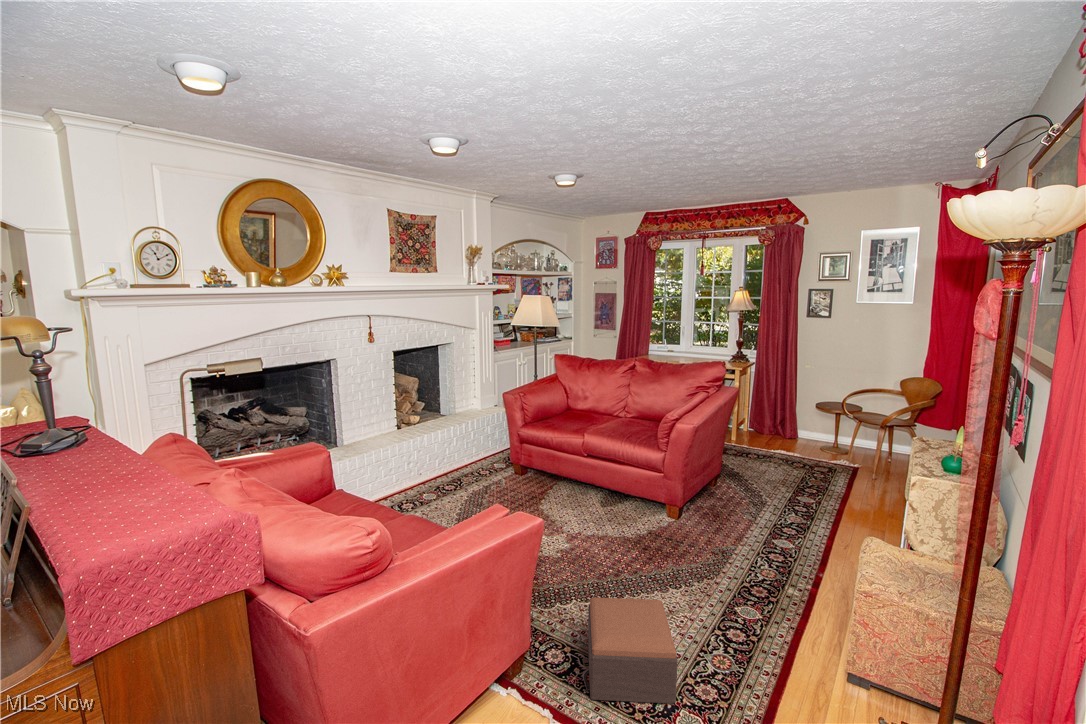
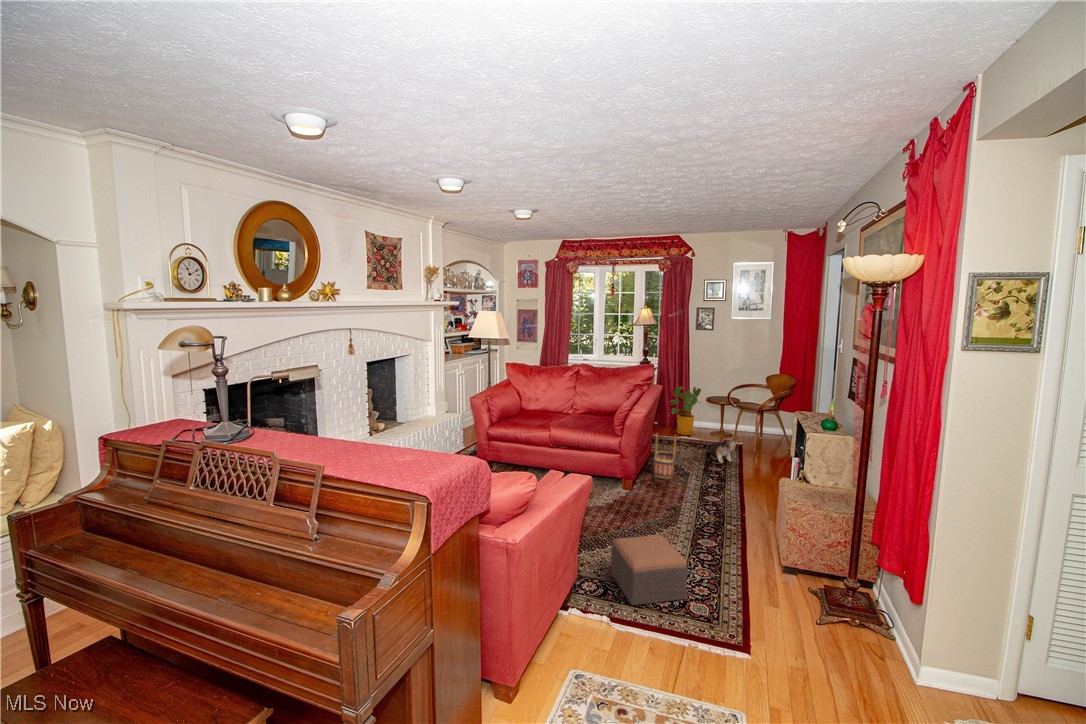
house plant: none [762,387,810,449] -> present [670,386,701,435]
basket: none [717,447,749,508] -> present [654,434,676,478]
plush toy: none [803,459,843,492] -> present [706,438,738,463]

